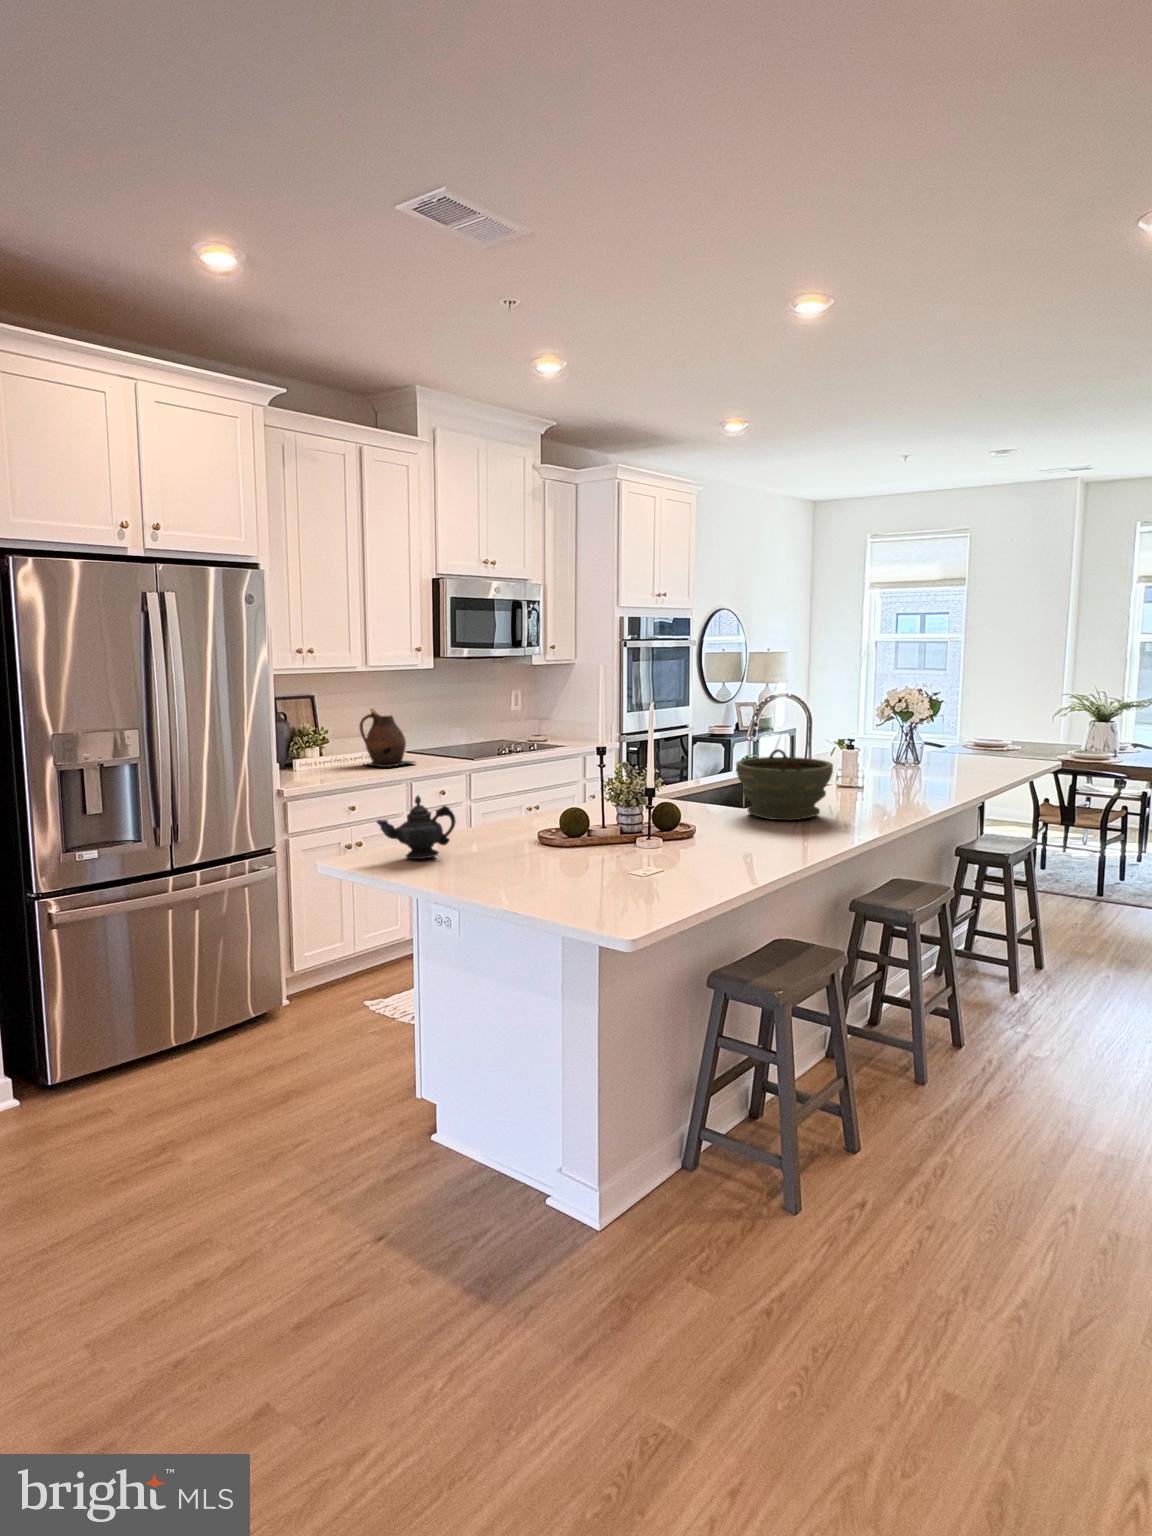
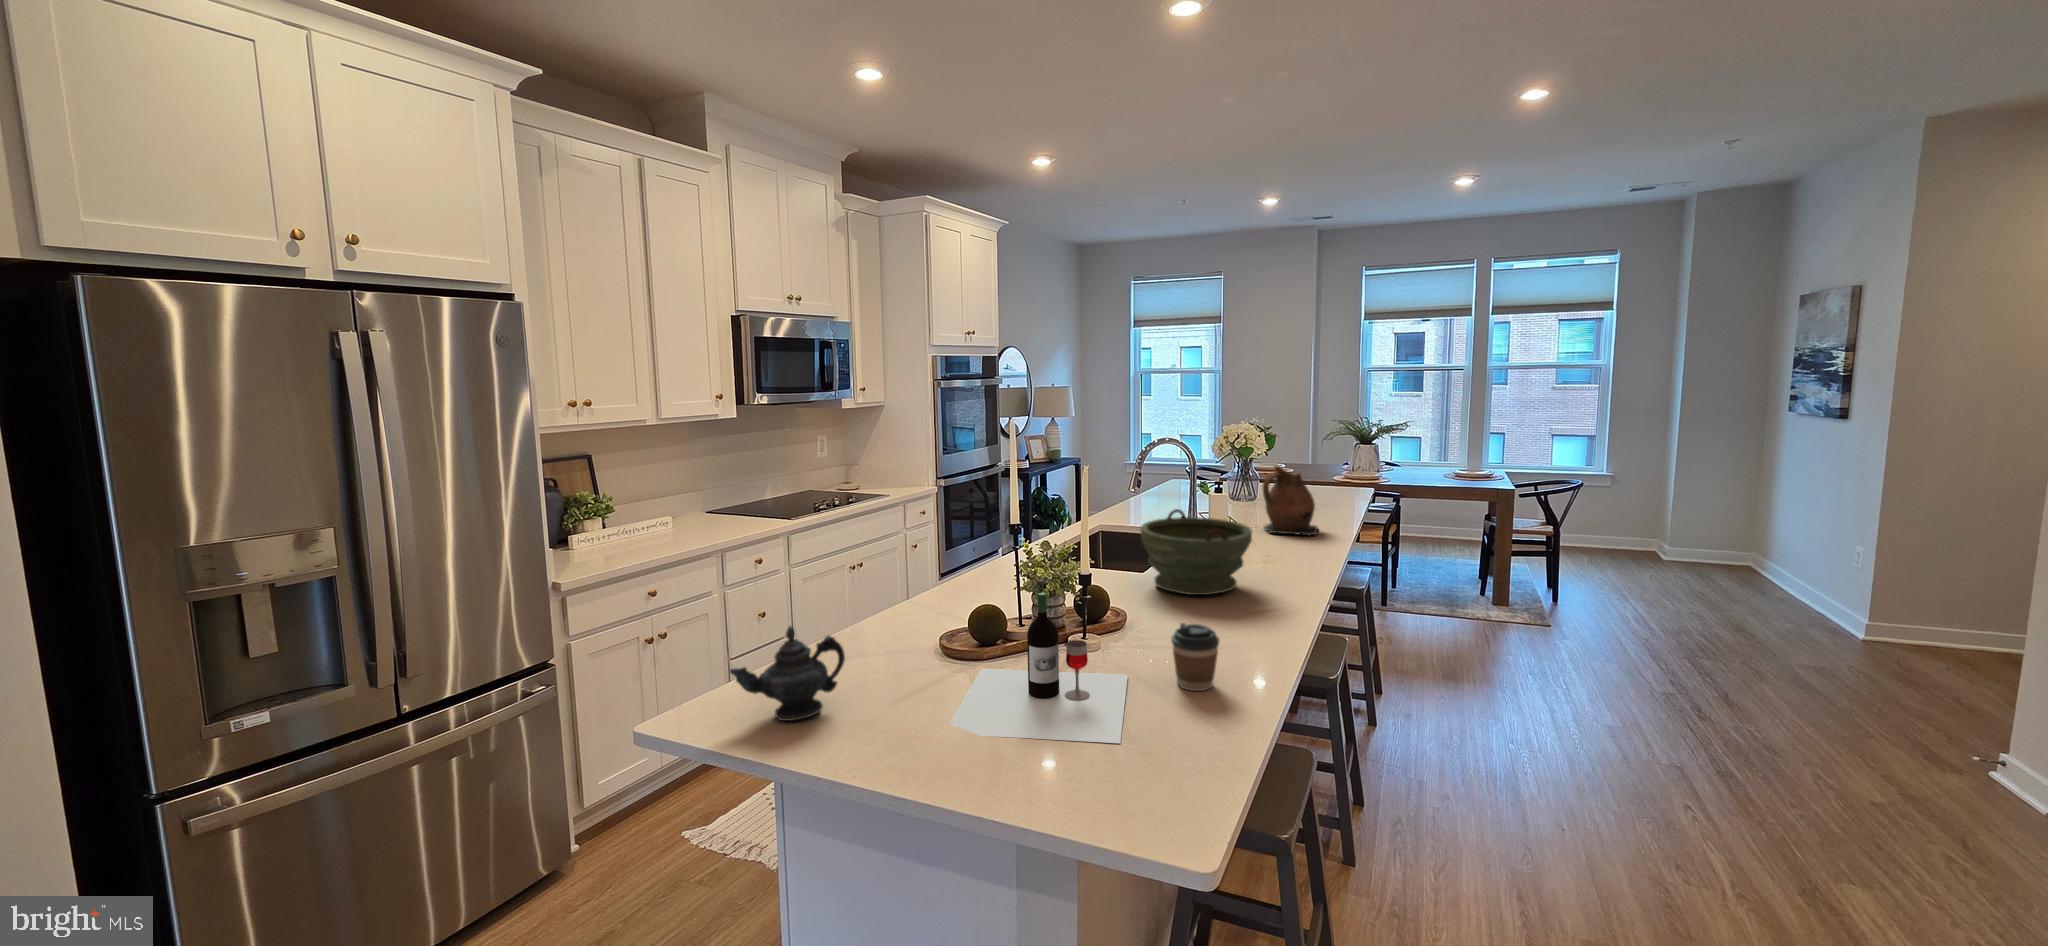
ceramic pitcher: present [360,709,415,767] -> present [1263,466,1317,535]
wine bottle: none [512,784,668,883] -> present [949,593,1128,743]
coffee cup: none [696,814,733,866] -> present [1171,623,1220,691]

